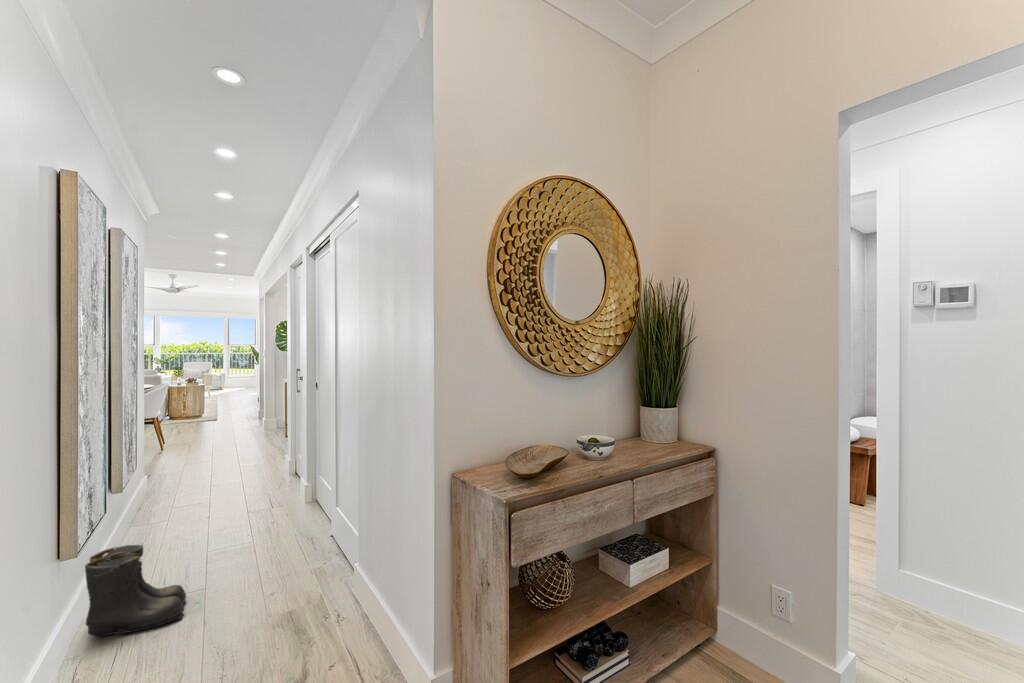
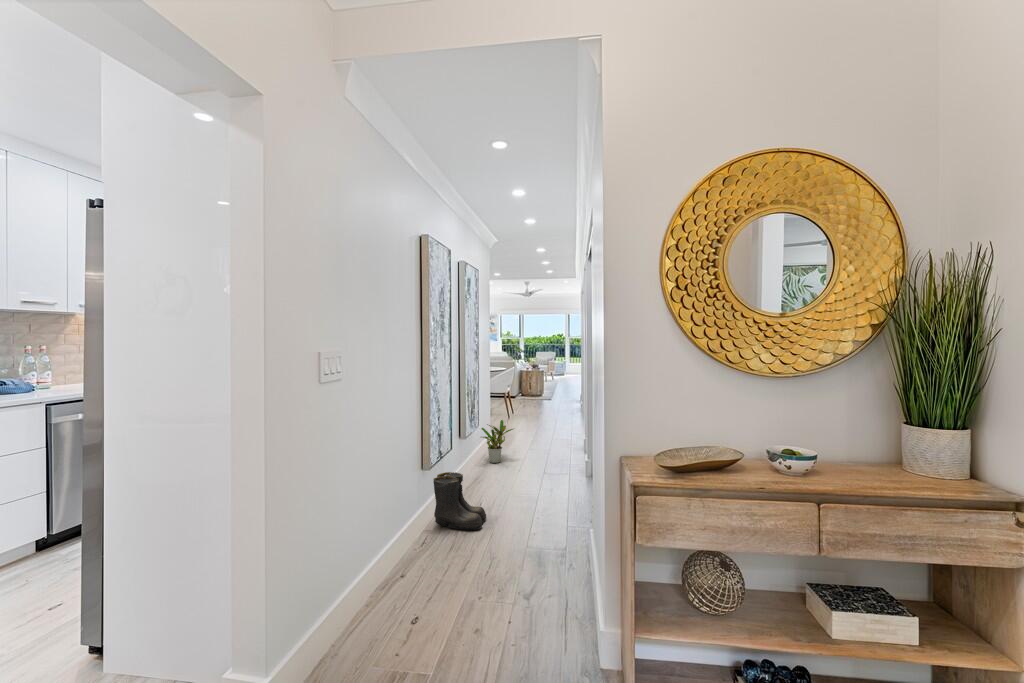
potted plant: none [140,455,200,519] -> present [481,420,513,463]

